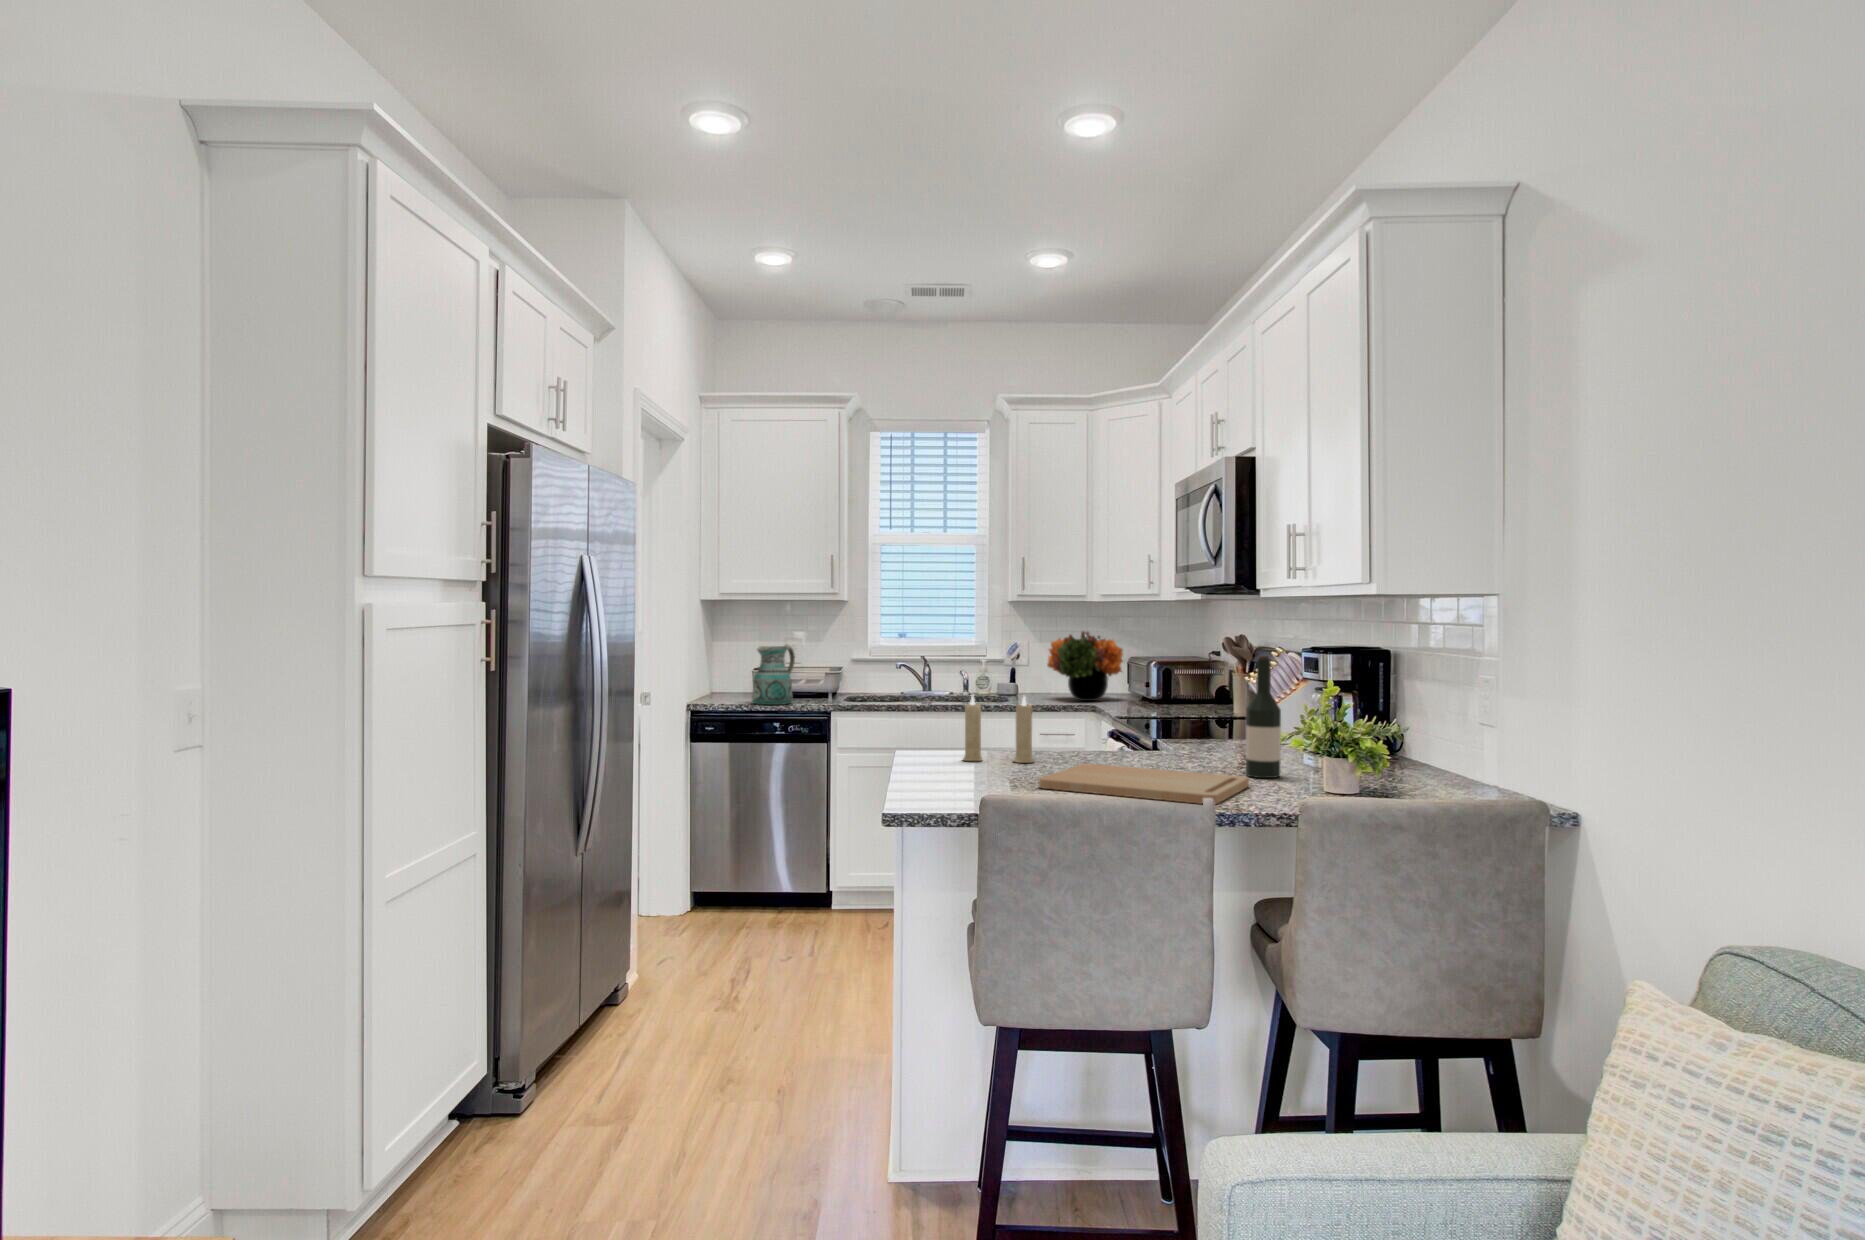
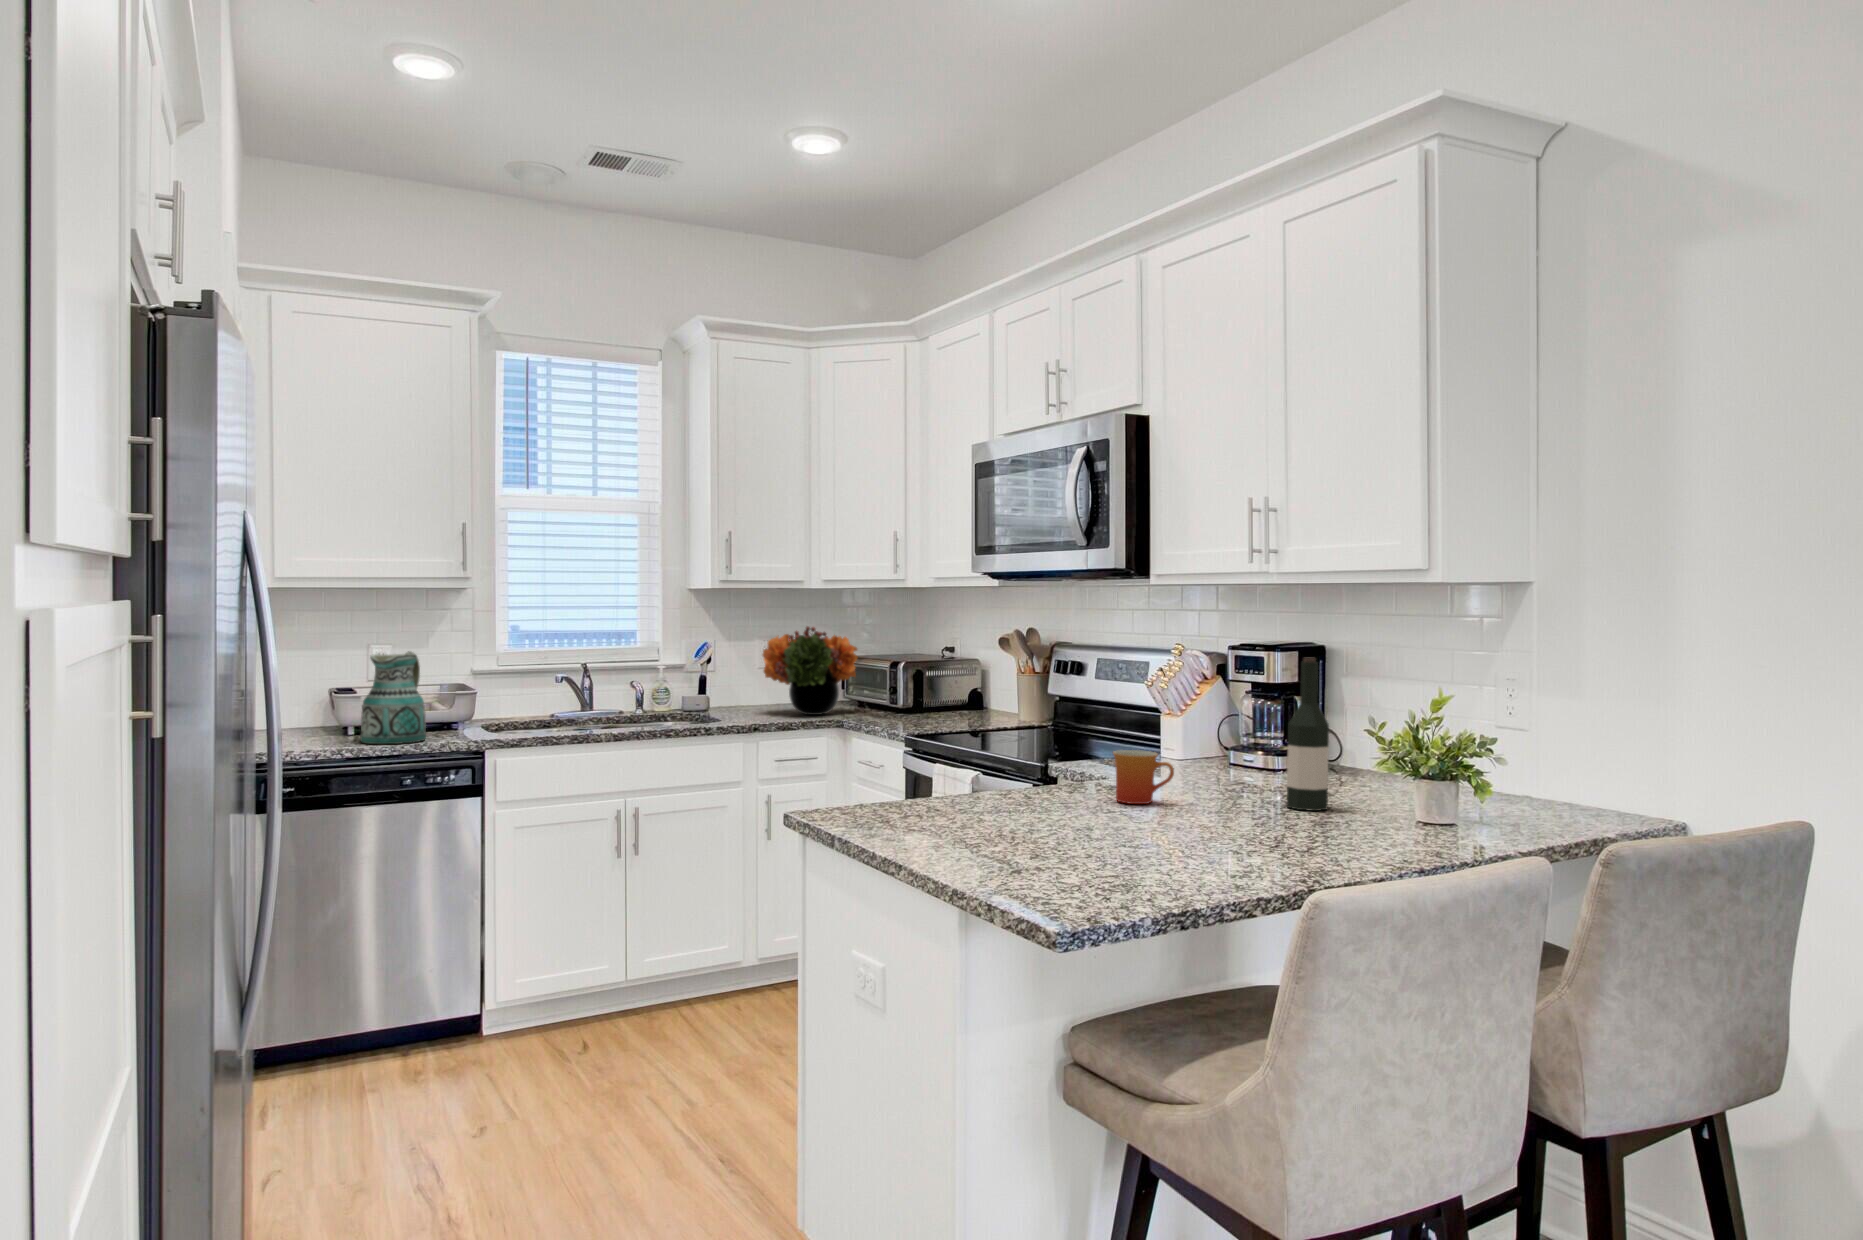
candle: present [963,695,1034,763] -> none [915,716,1015,818]
mug: none [1123,724,1164,765] -> present [1113,750,1174,804]
cutting board: present [1039,764,1249,805] -> none [1116,810,1393,857]

